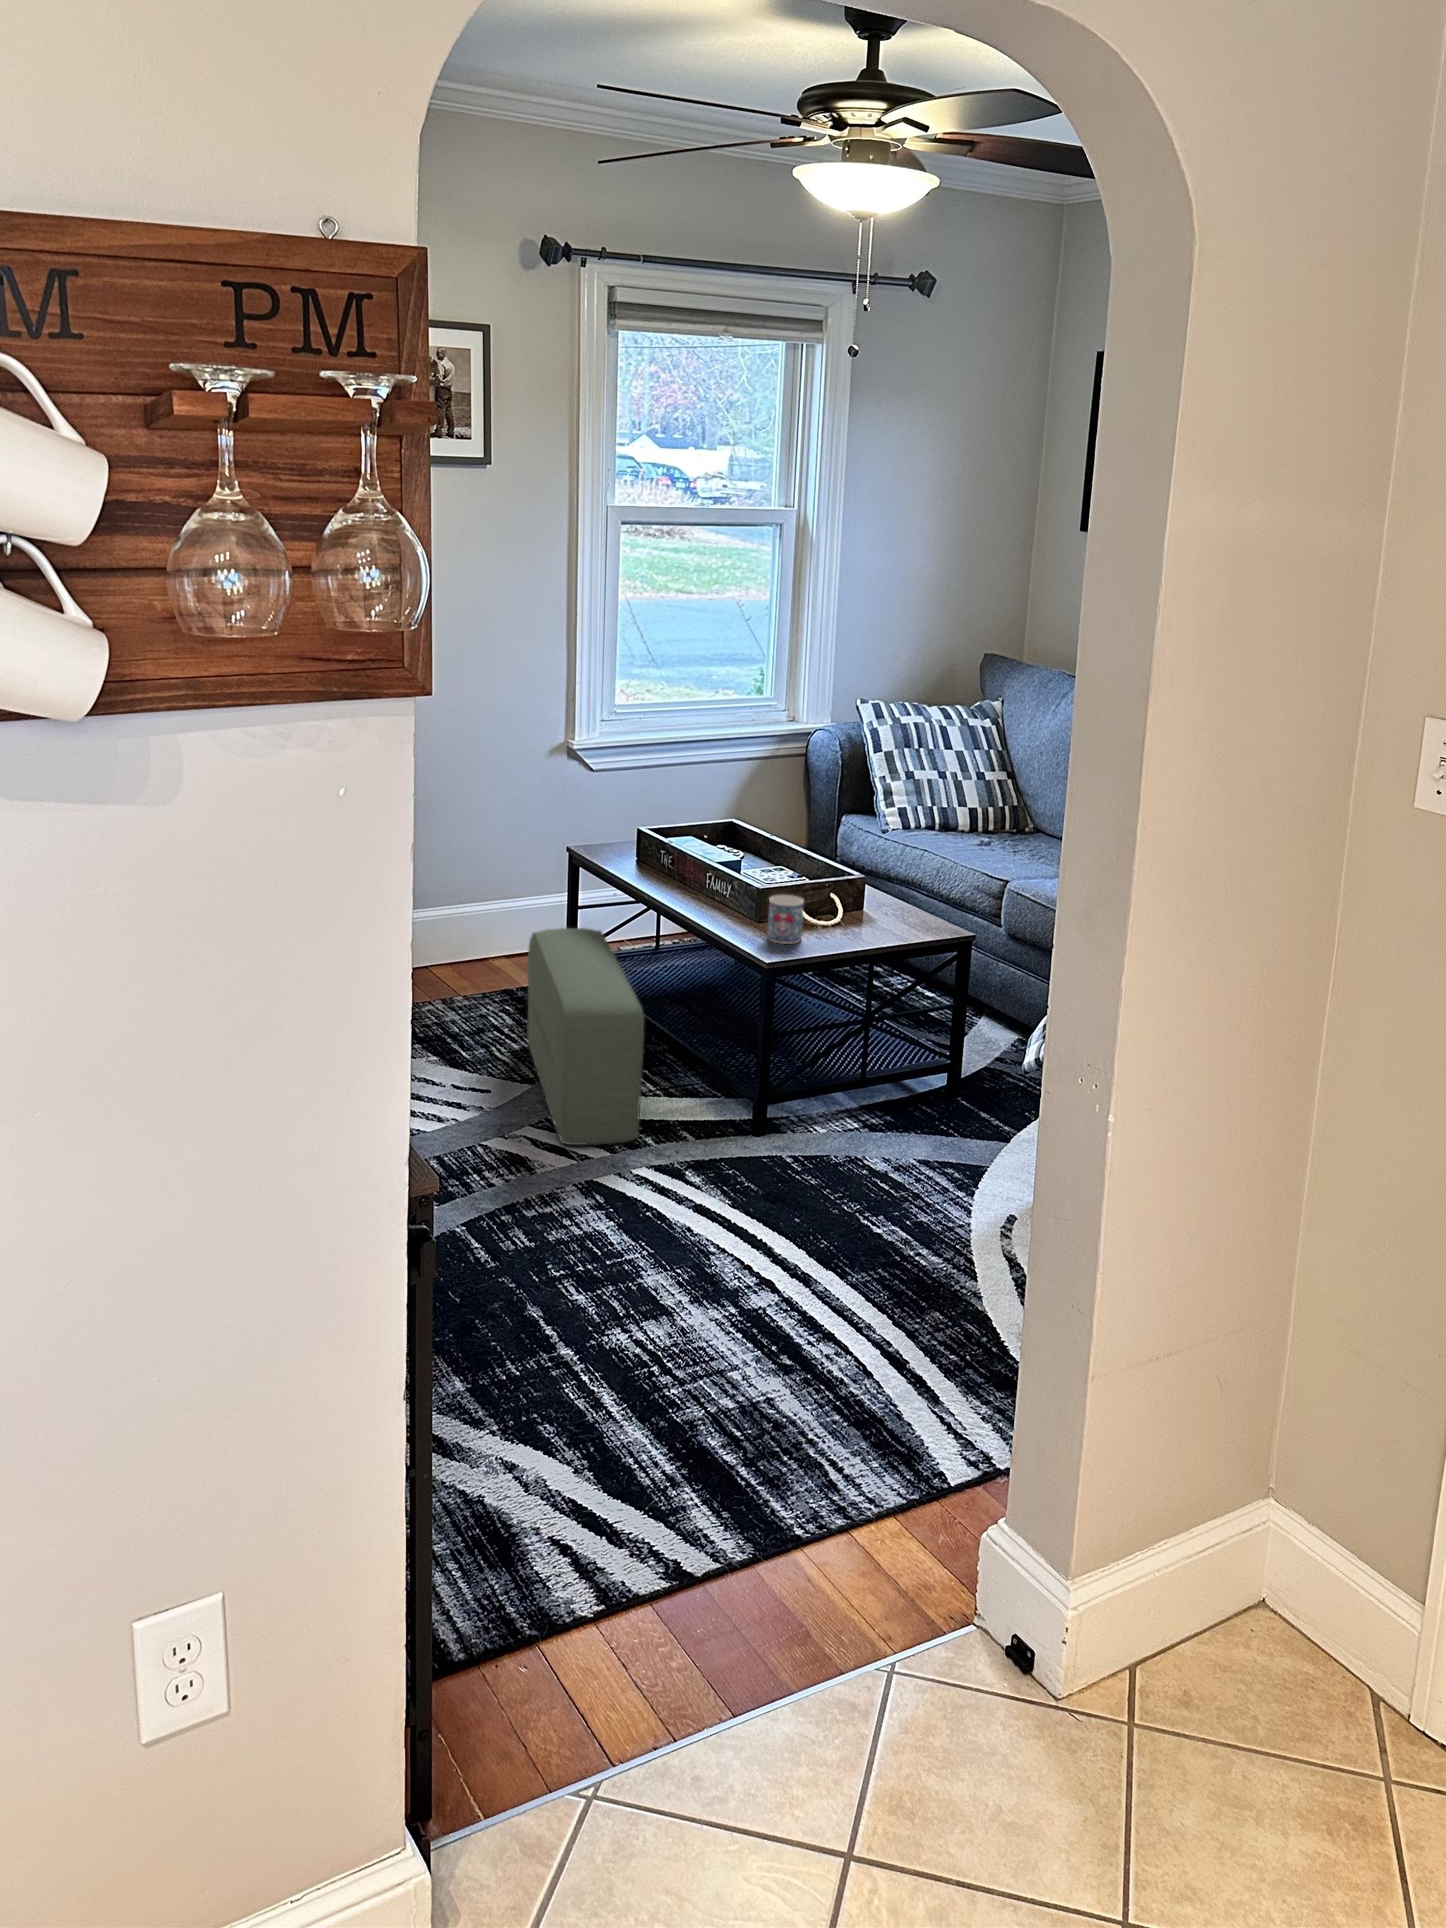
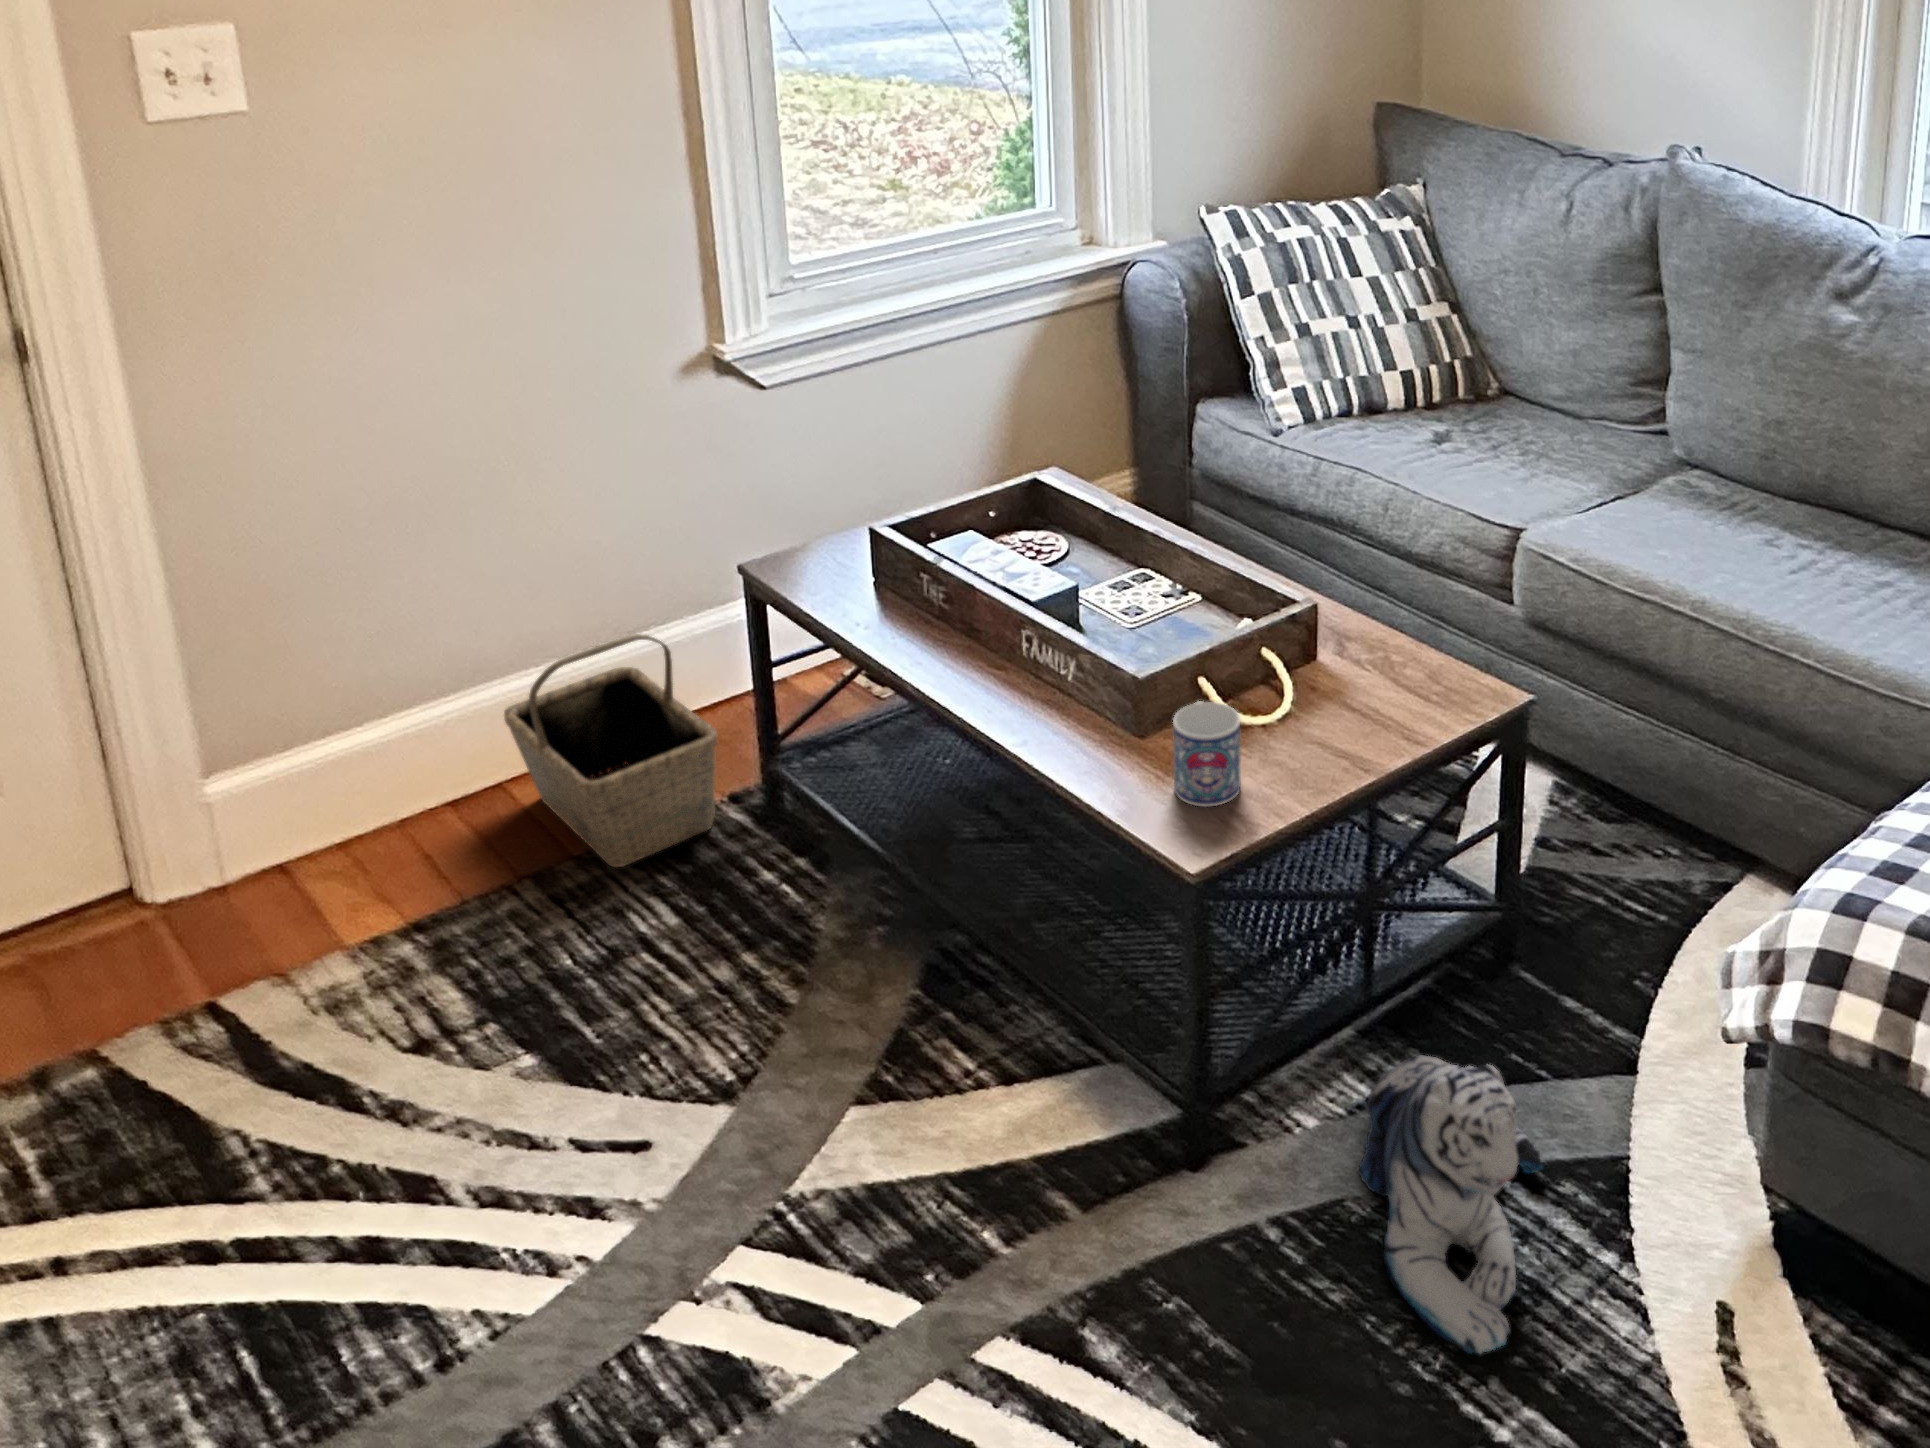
basket: none [434,883,543,1002] -> present [504,634,717,867]
pouf: present [528,928,644,1145] -> none [694,756,969,1299]
plush toy: none [839,1078,938,1205] -> present [1357,1055,1542,1354]

